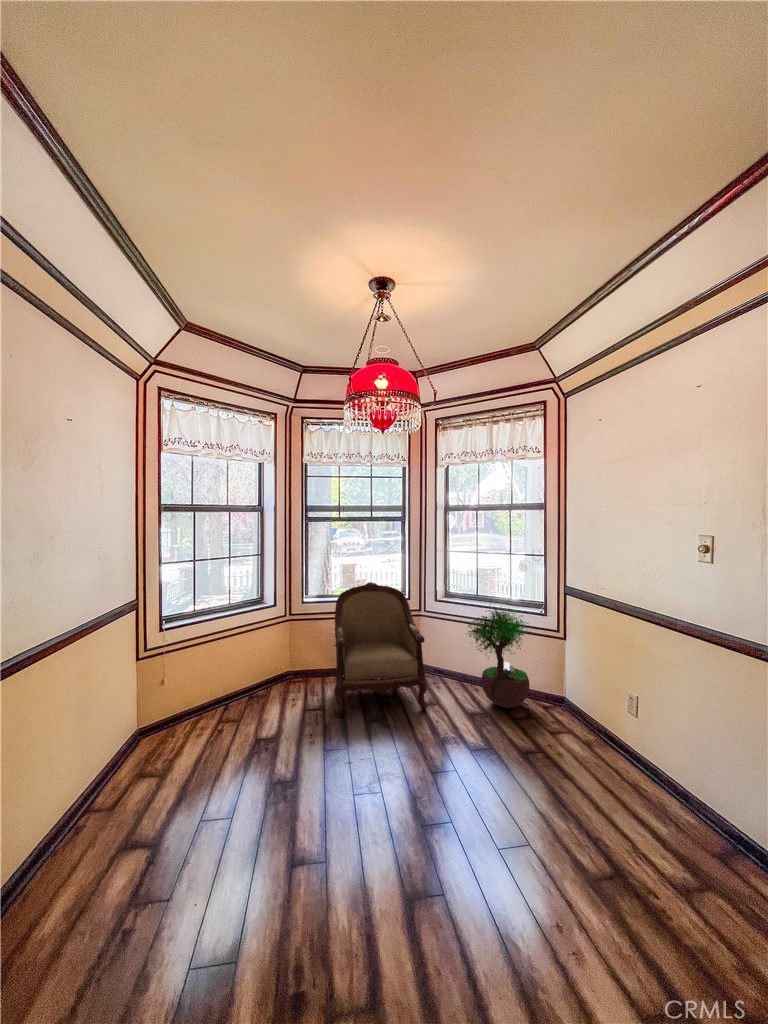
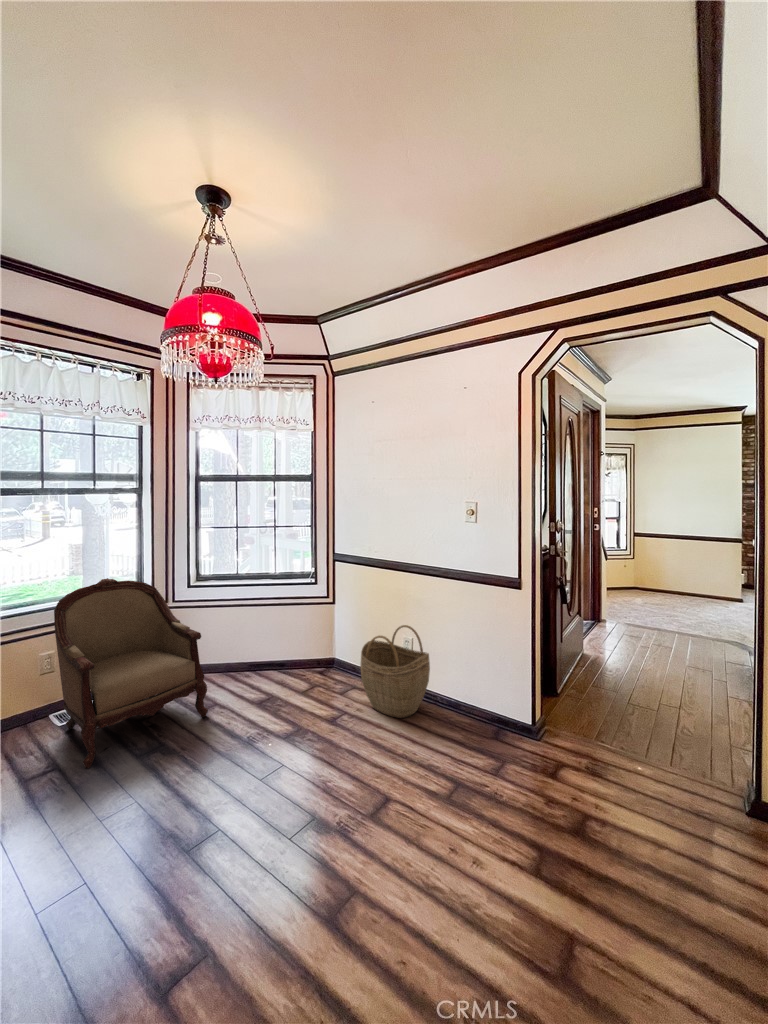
potted tree: present [466,604,529,708] -> none [247,577,315,685]
woven basket: none [566,679,654,790] -> present [360,625,430,718]

